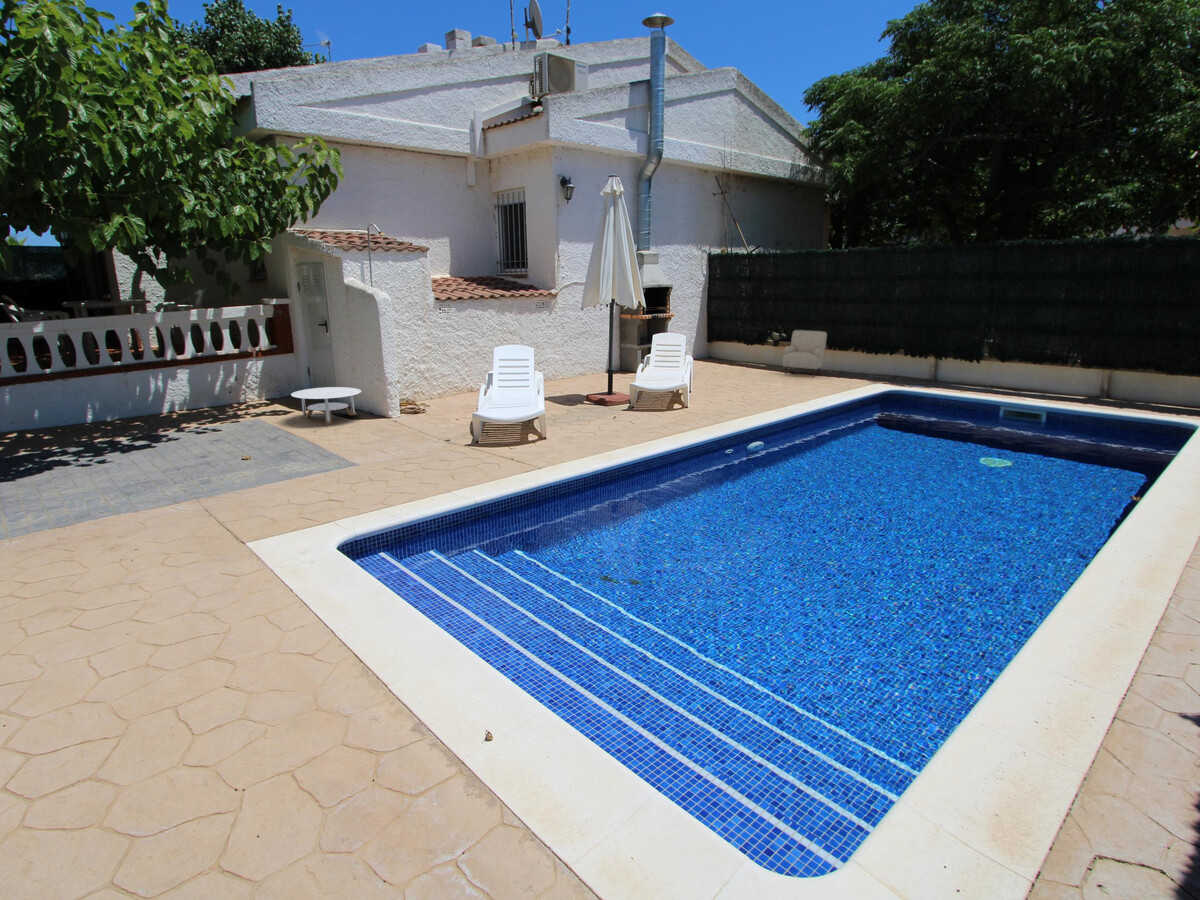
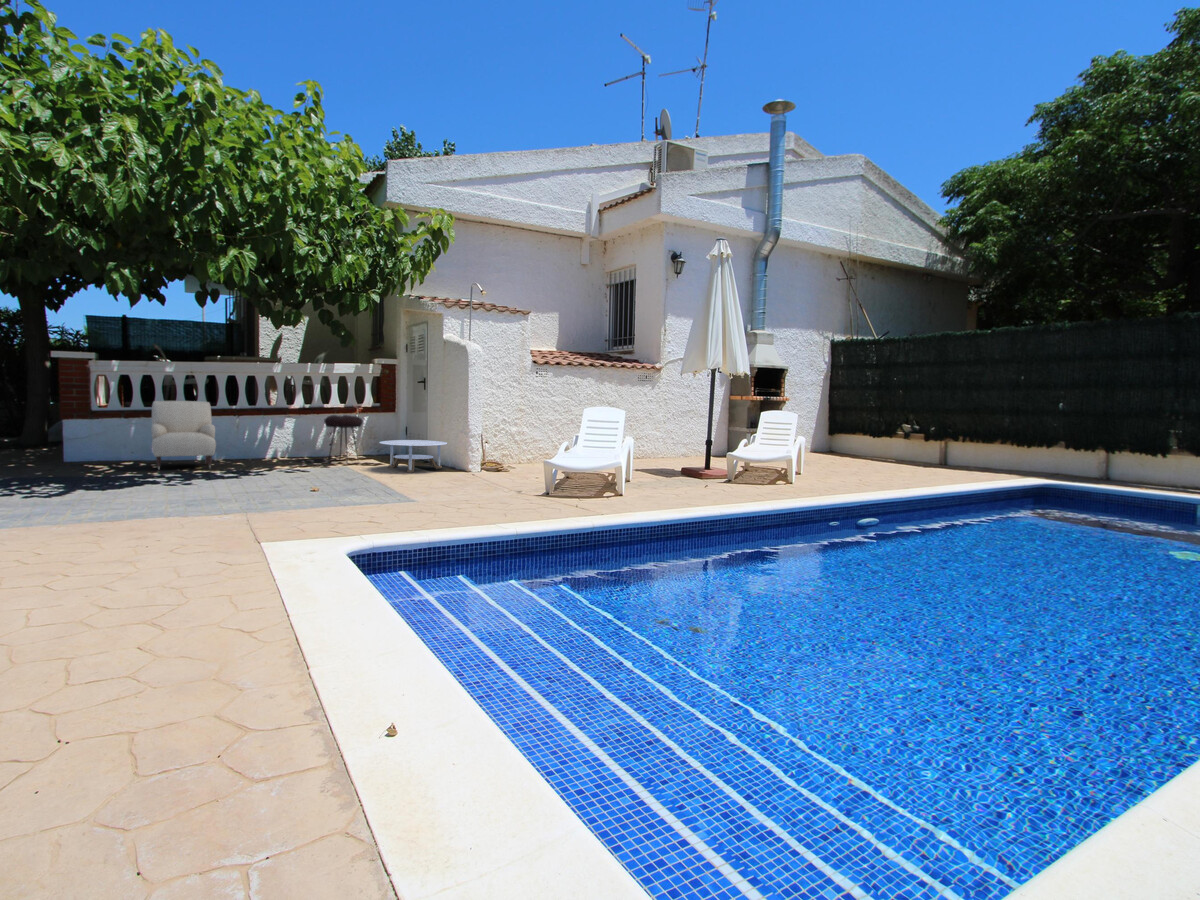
chair: present [783,330,827,377] -> present [151,401,216,470]
stool: none [223,364,264,414] -> present [324,415,363,460]

